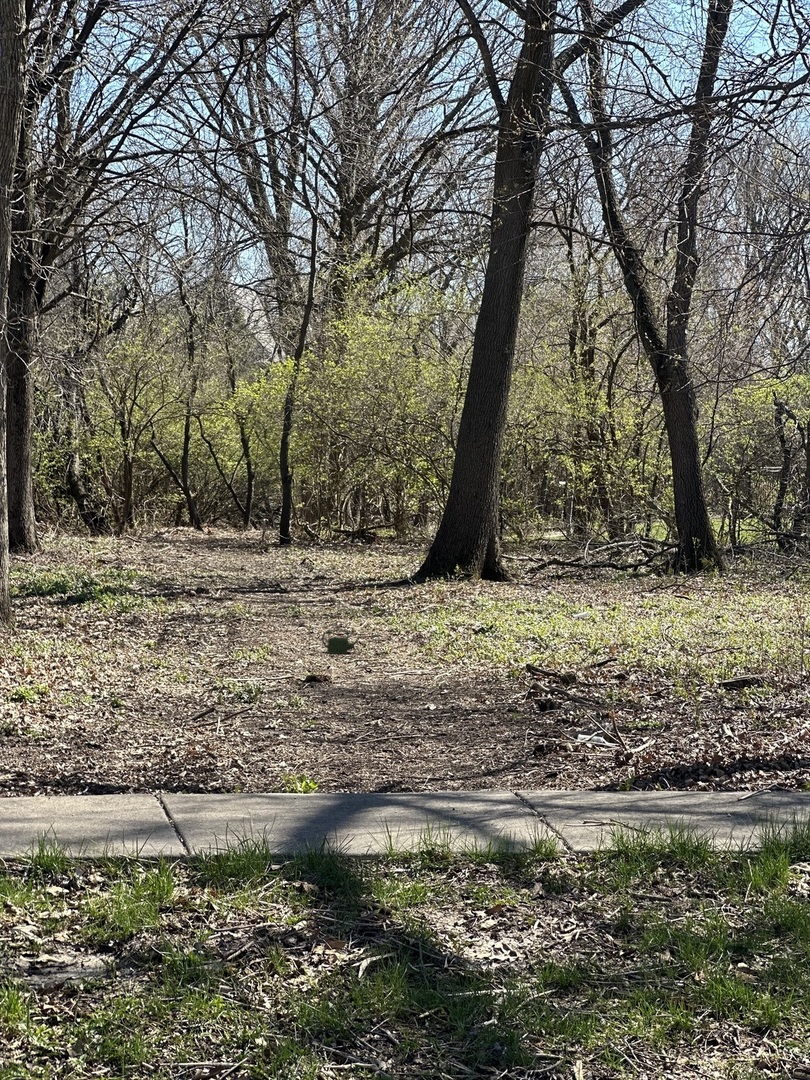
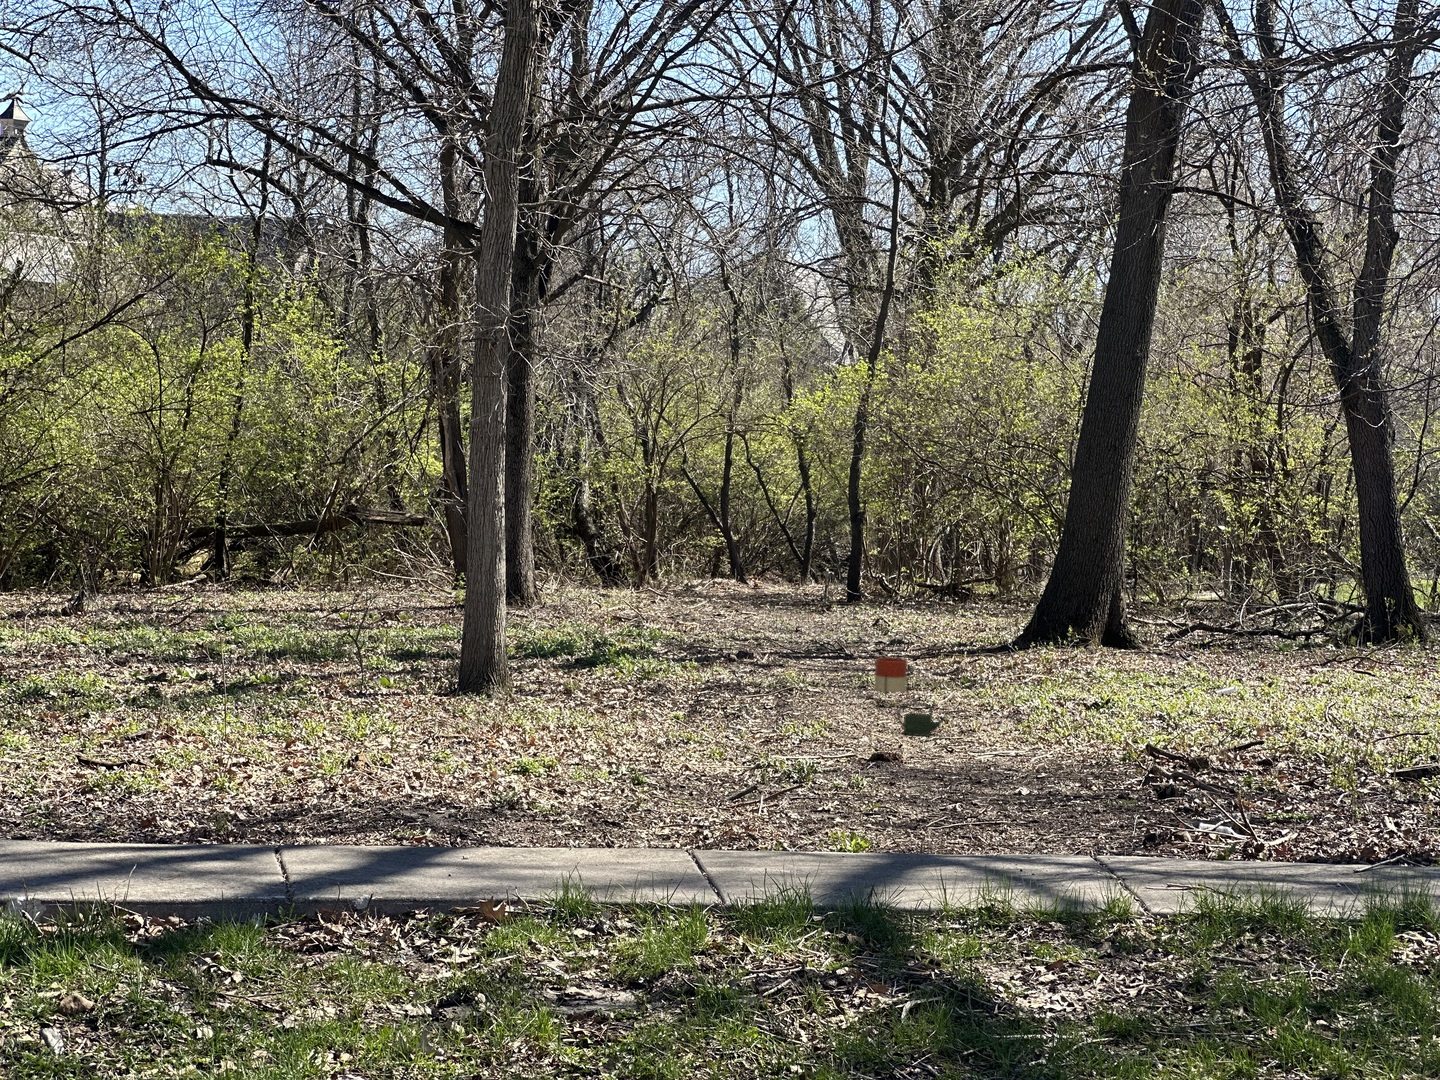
planter: none [304,593,330,633] -> present [875,657,909,703]

